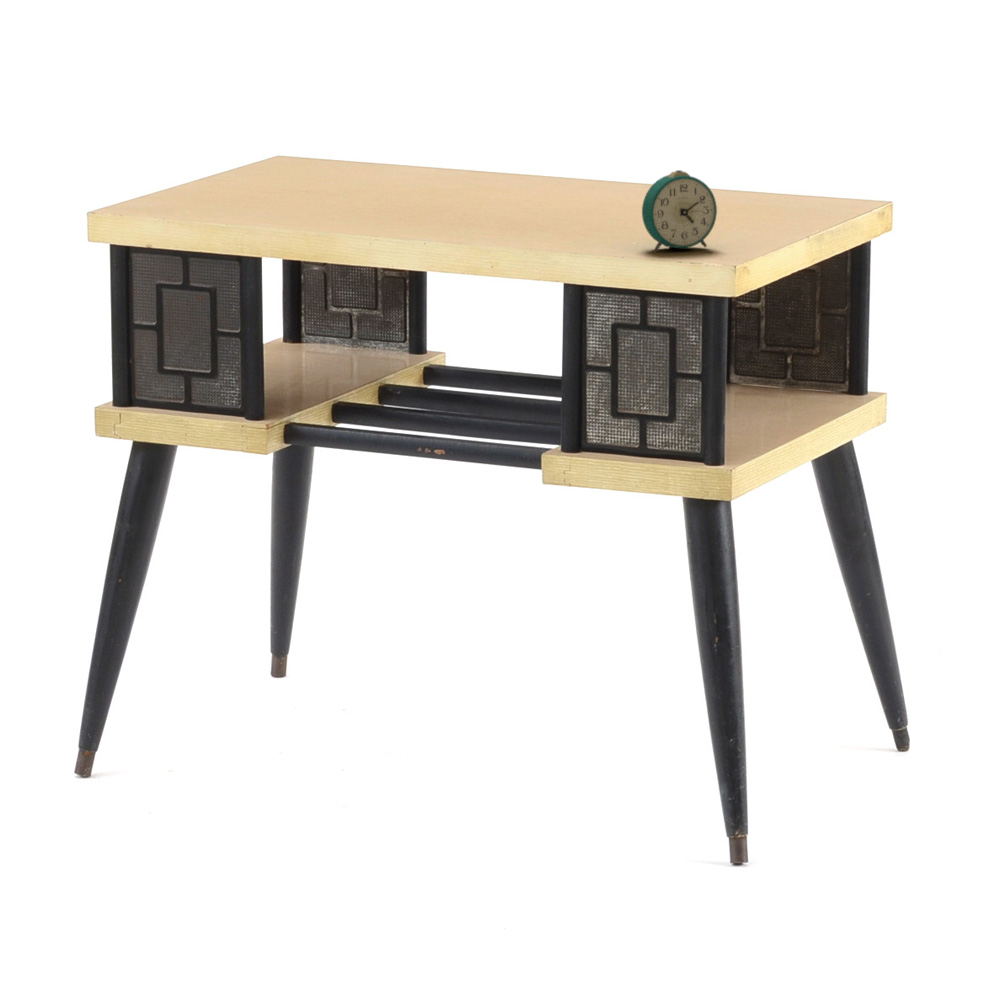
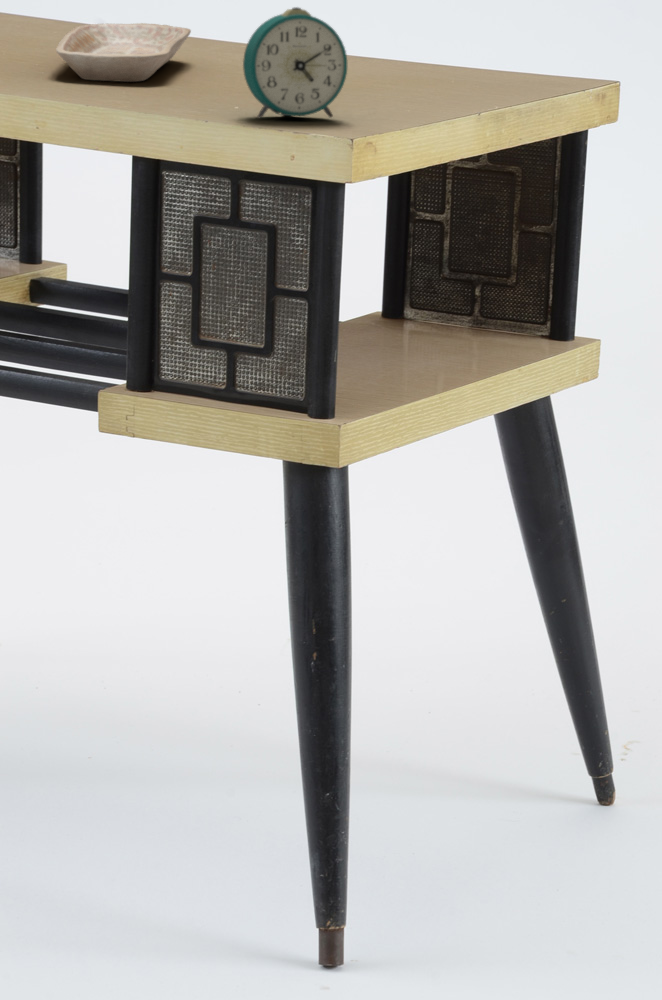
tray: none [476,170,565,222] -> present [56,23,191,82]

